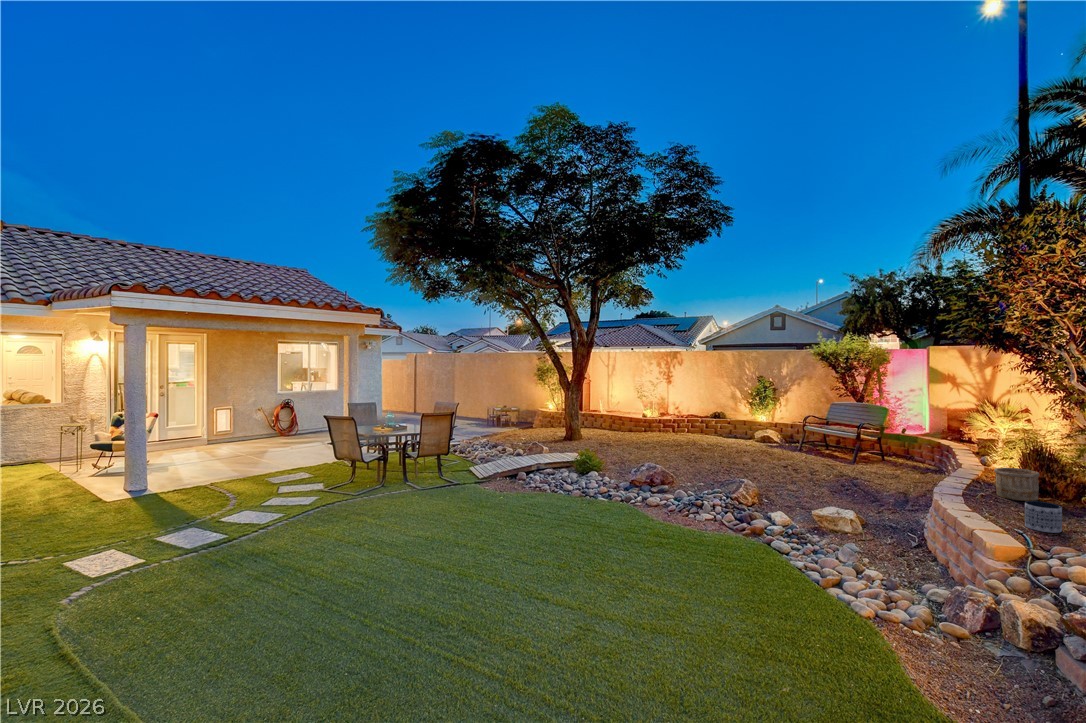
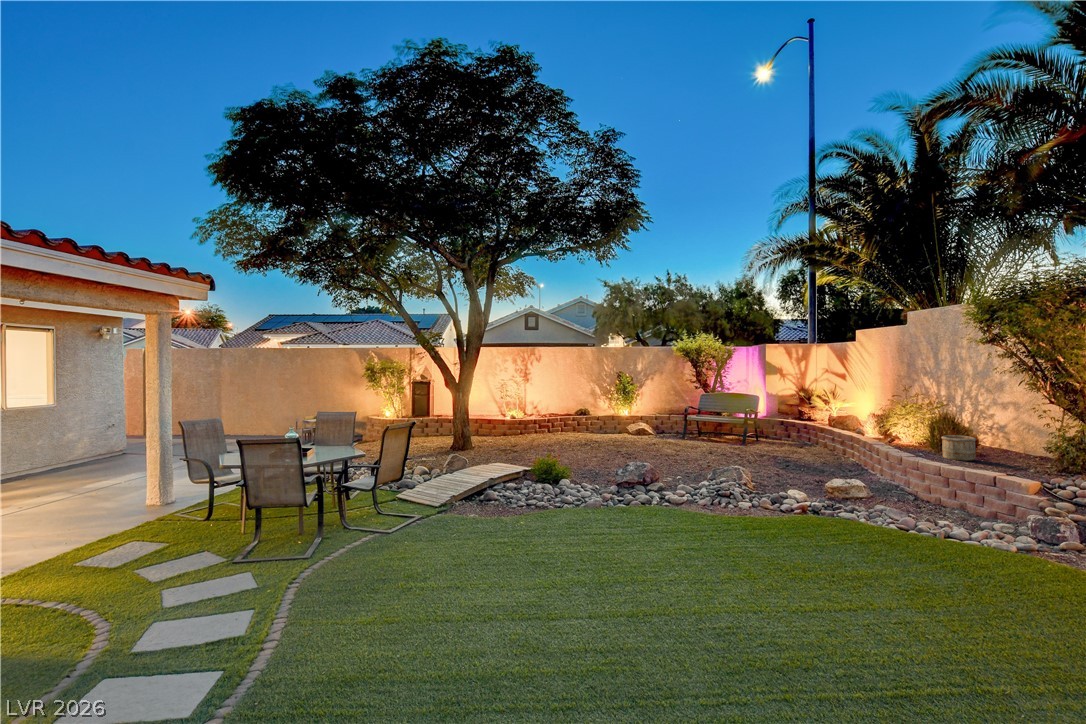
planter: present [1025,501,1062,533] -> none [1024,458,1053,481]

